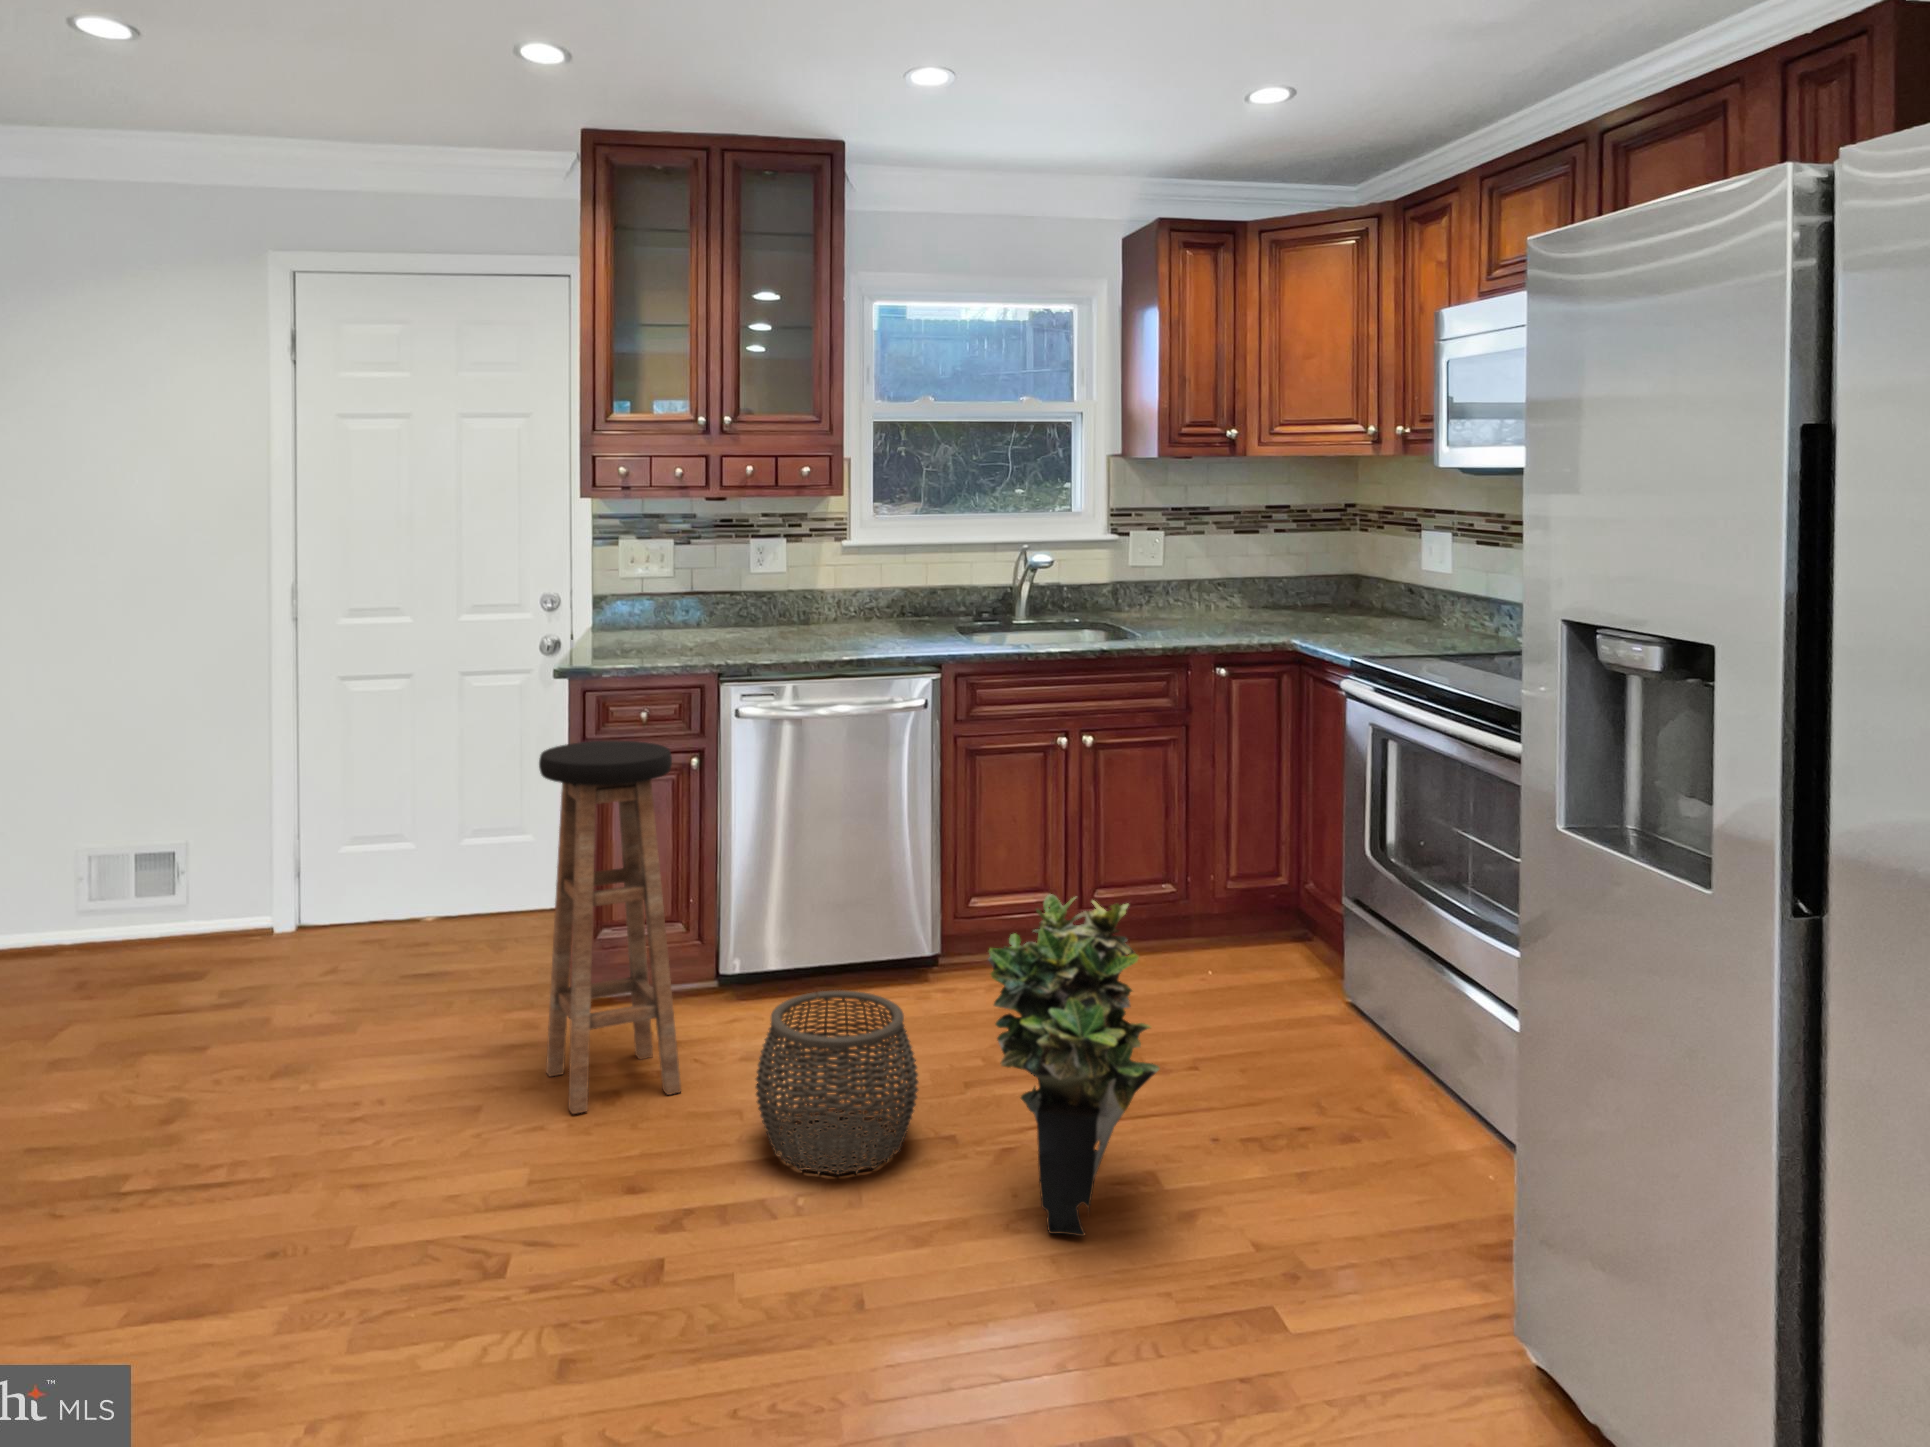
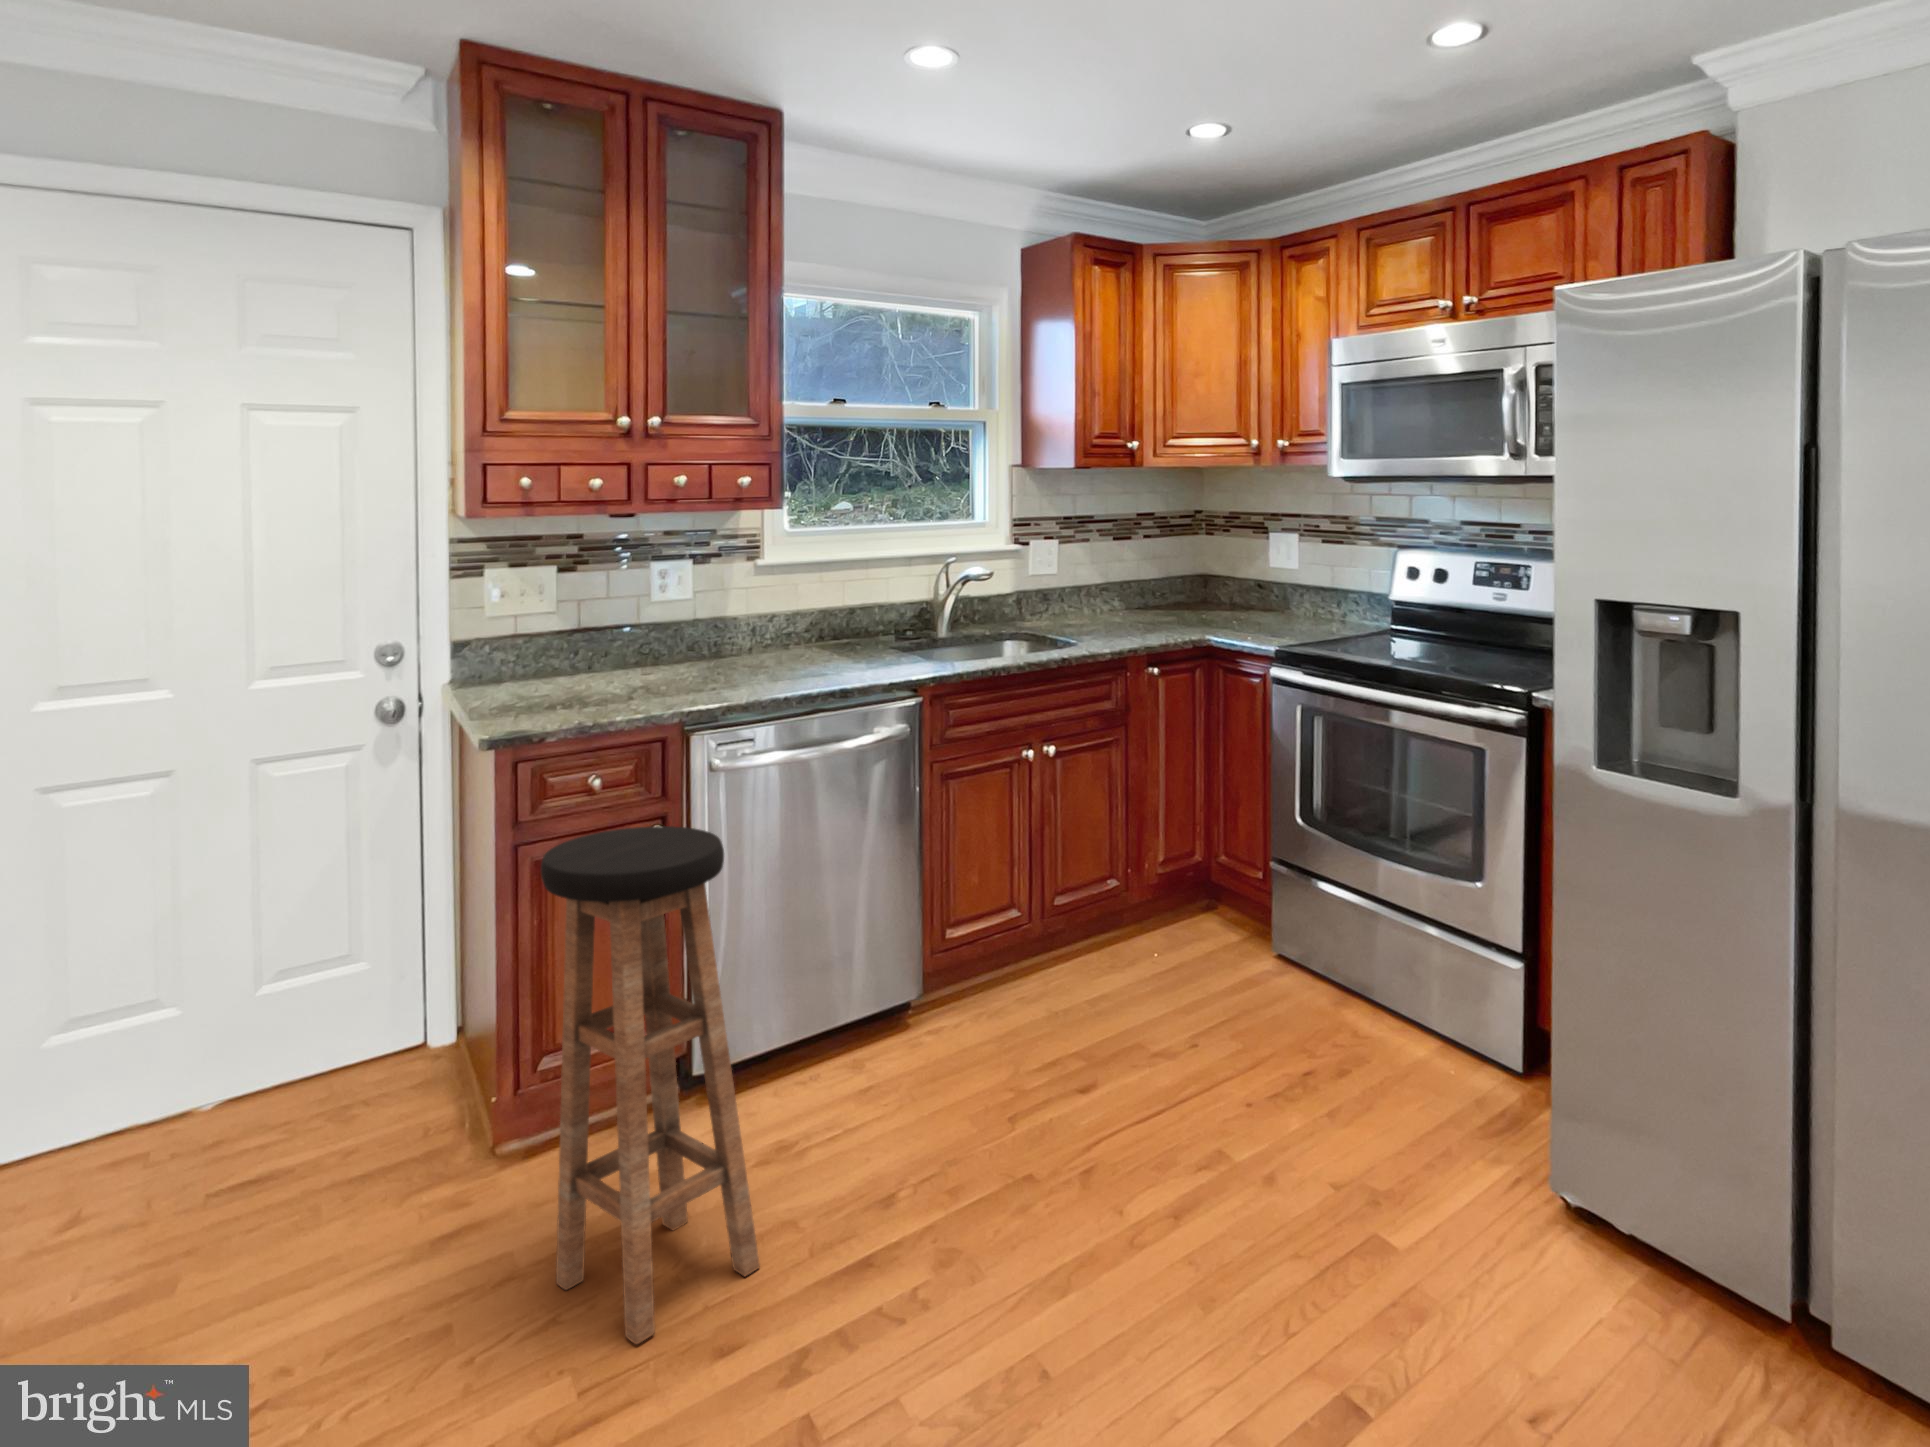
potted plant: present [989,895,1160,1236] -> none [1198,947,1412,1352]
woven basket: present [756,990,918,1175] -> none [899,1098,1101,1347]

